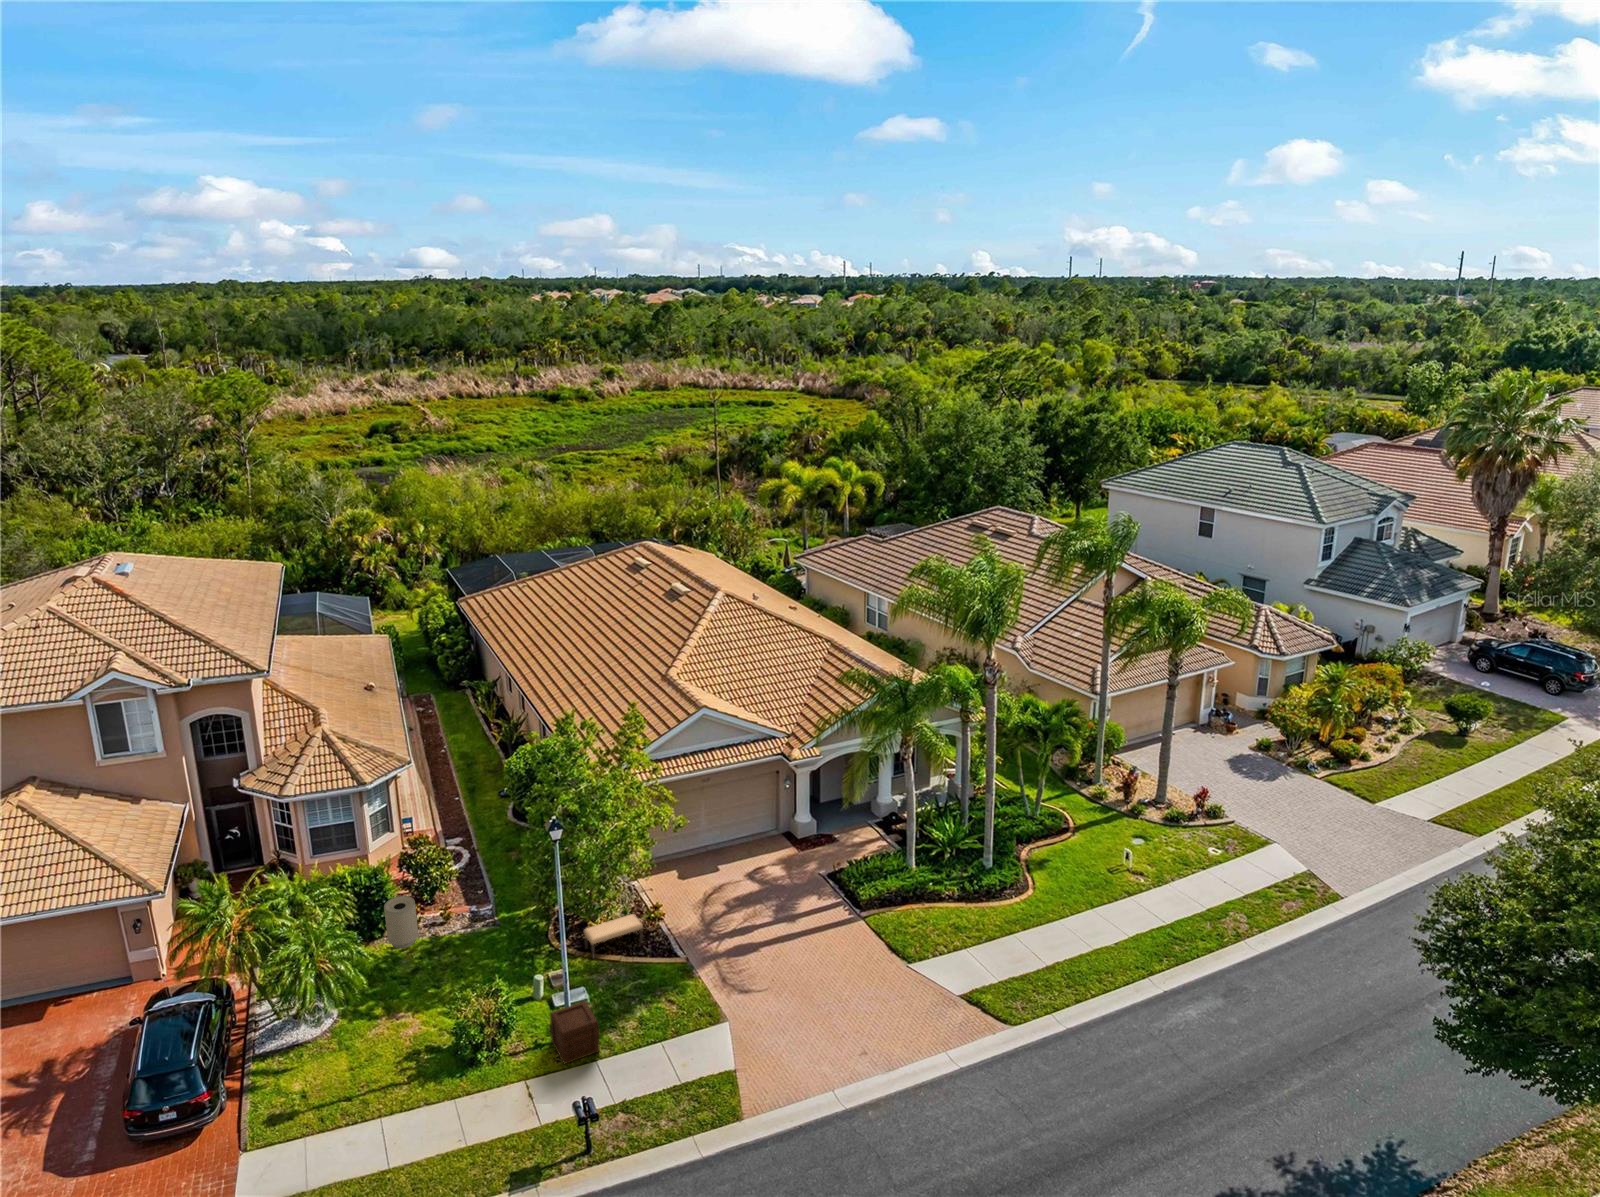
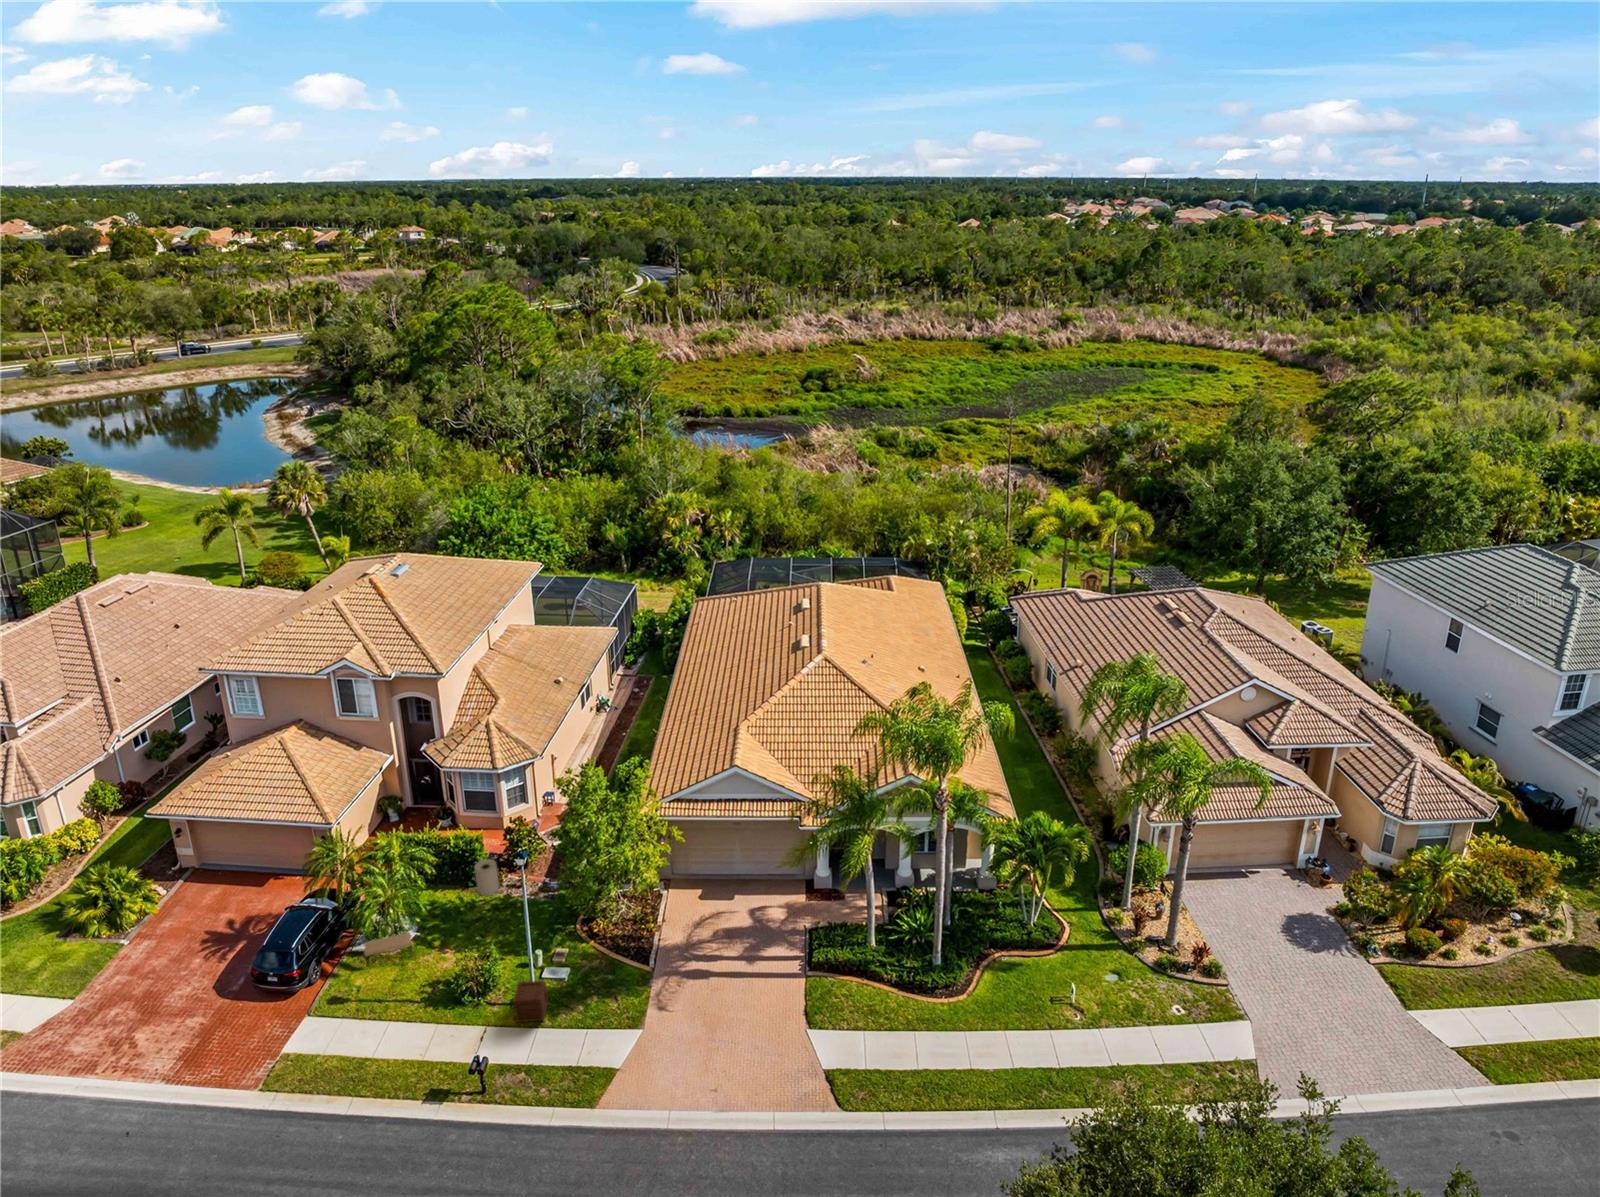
bench: present [584,914,643,959] -> present [364,933,412,966]

